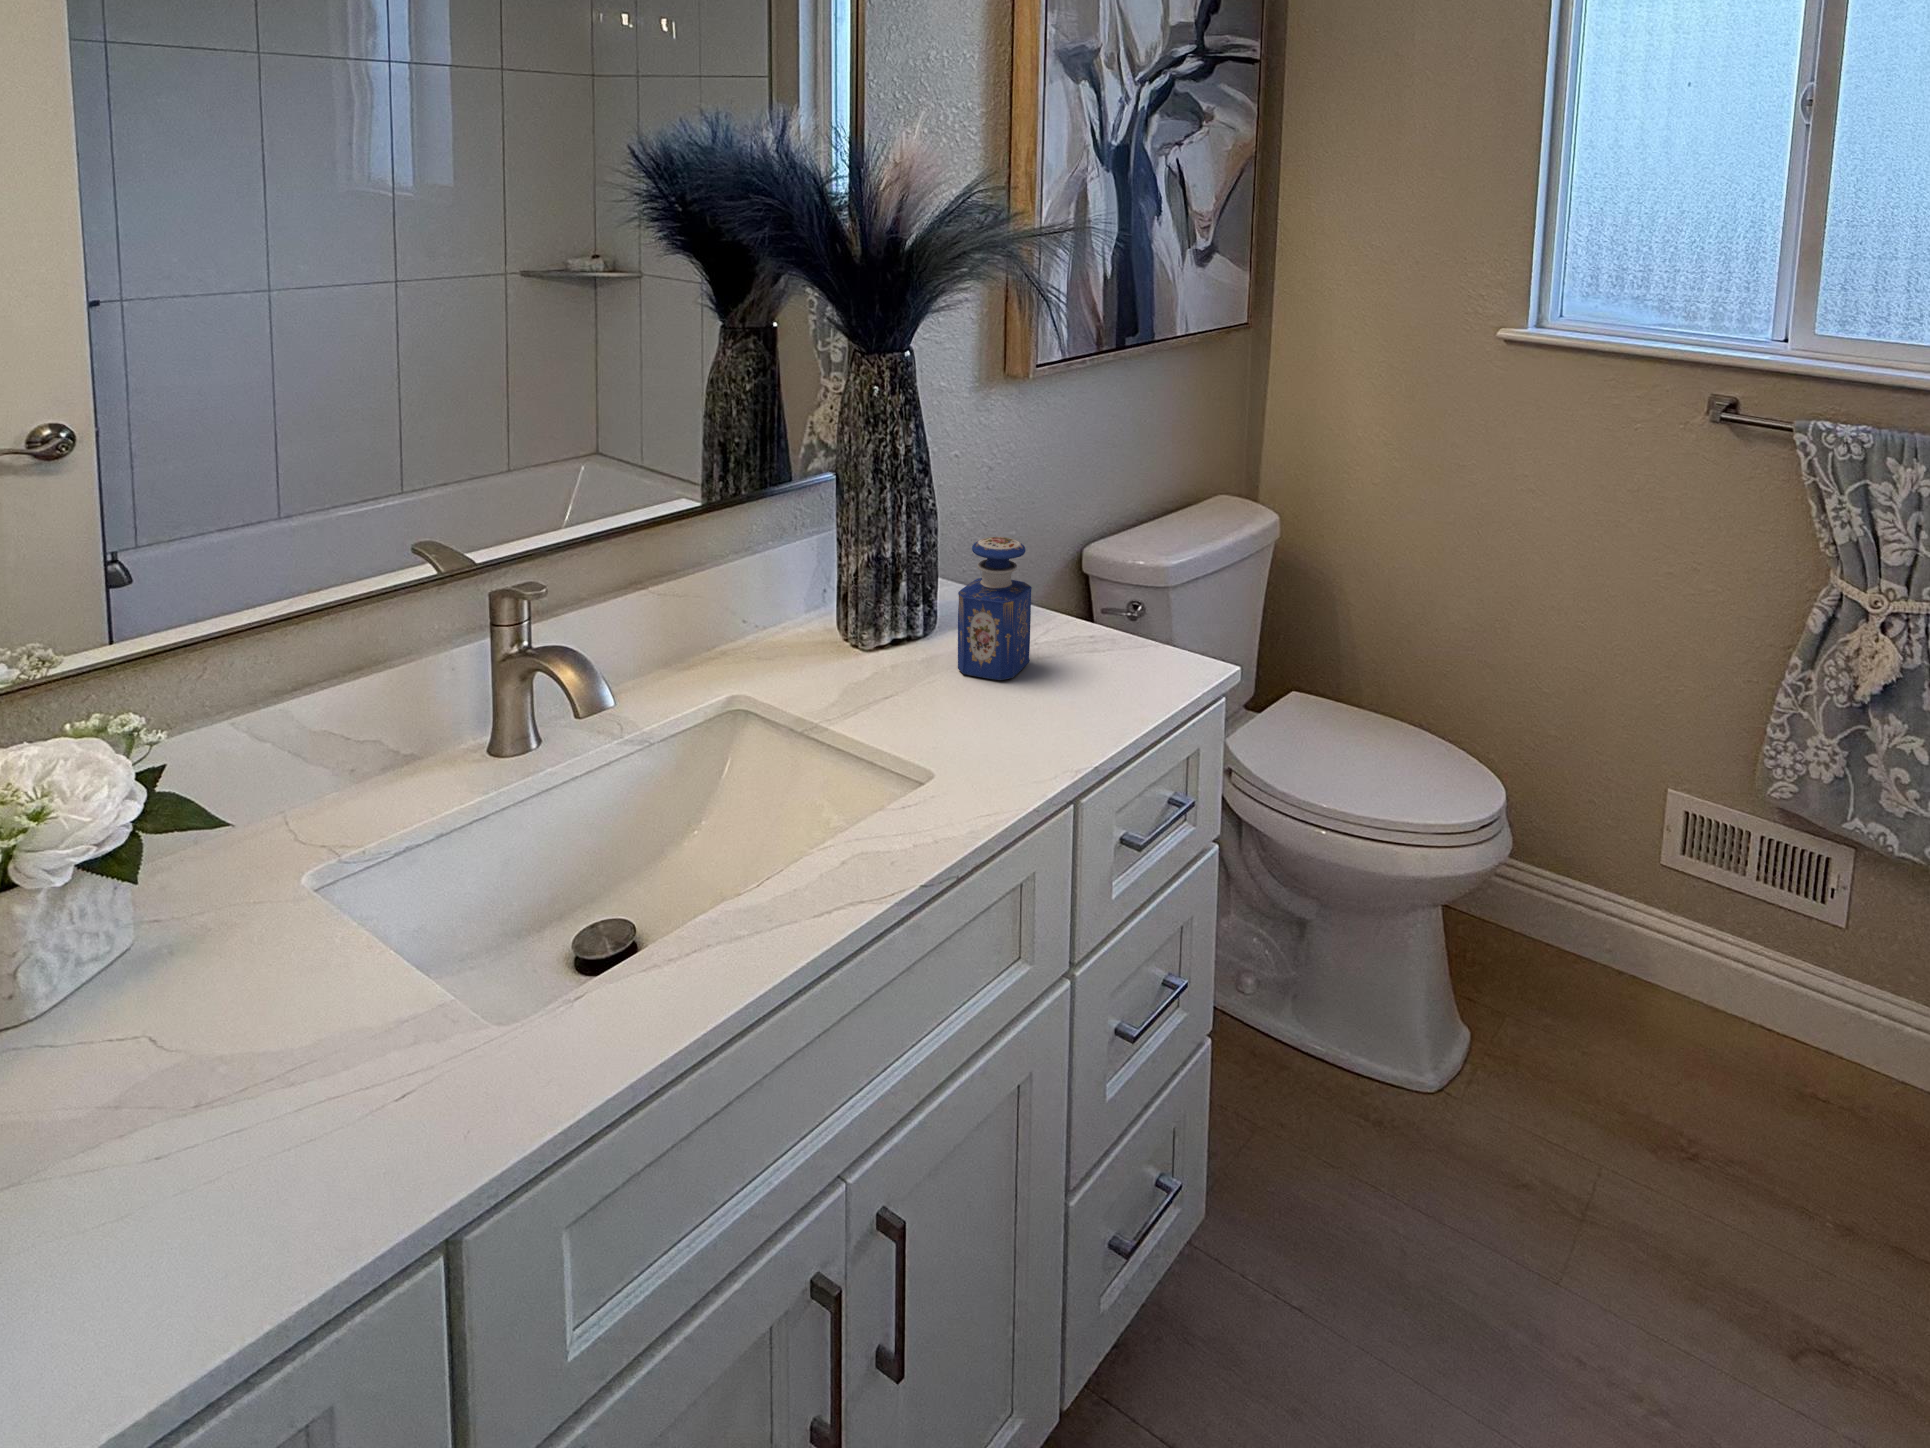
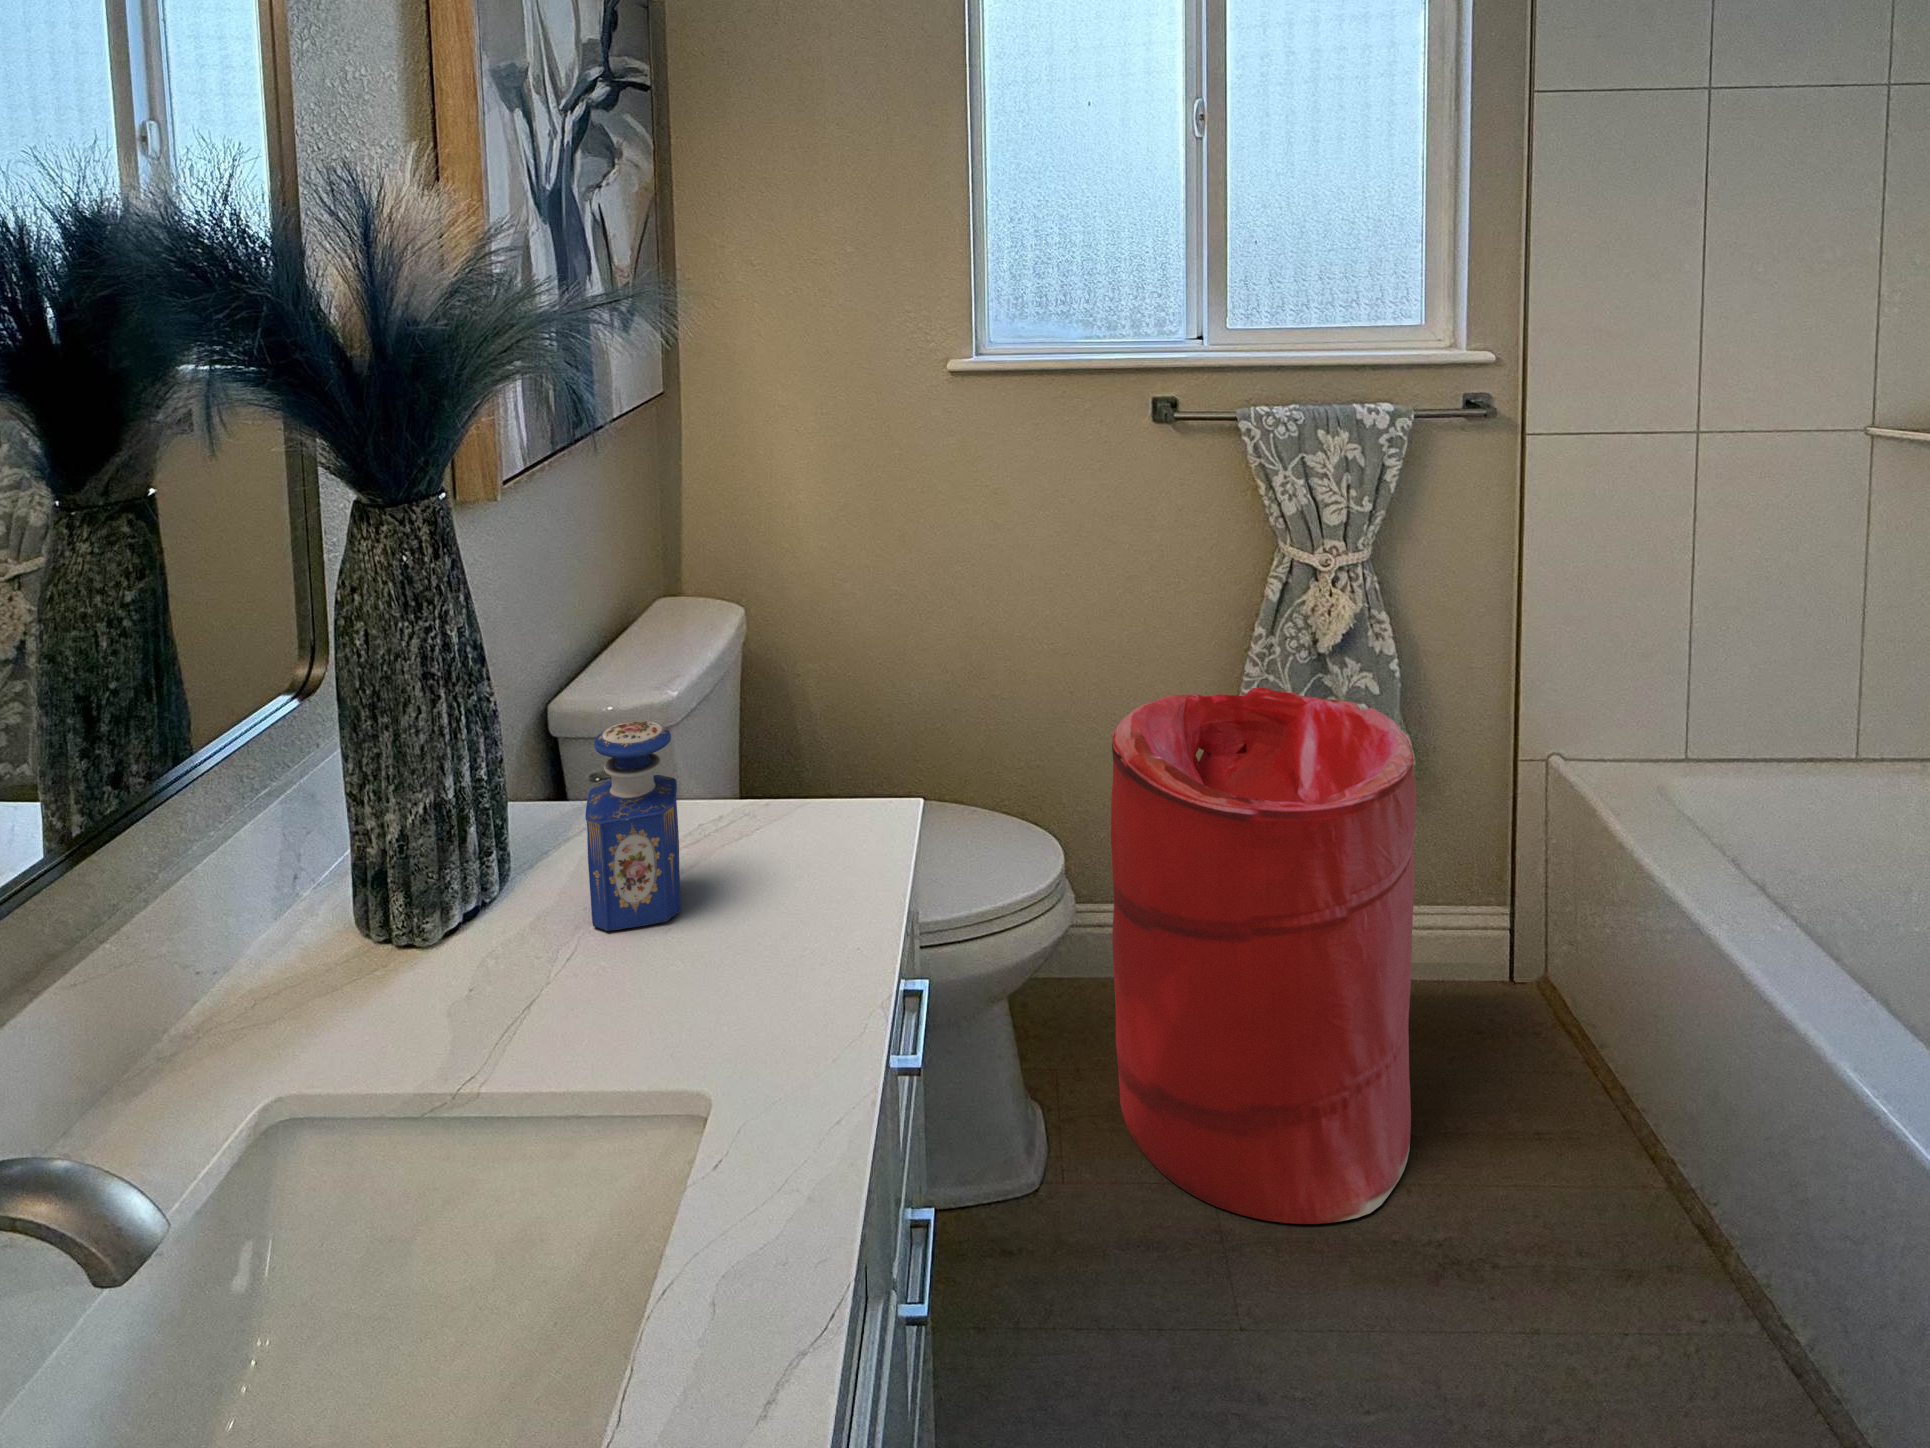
laundry hamper: none [1547,699,1912,1264] -> present [1111,688,1417,1224]

